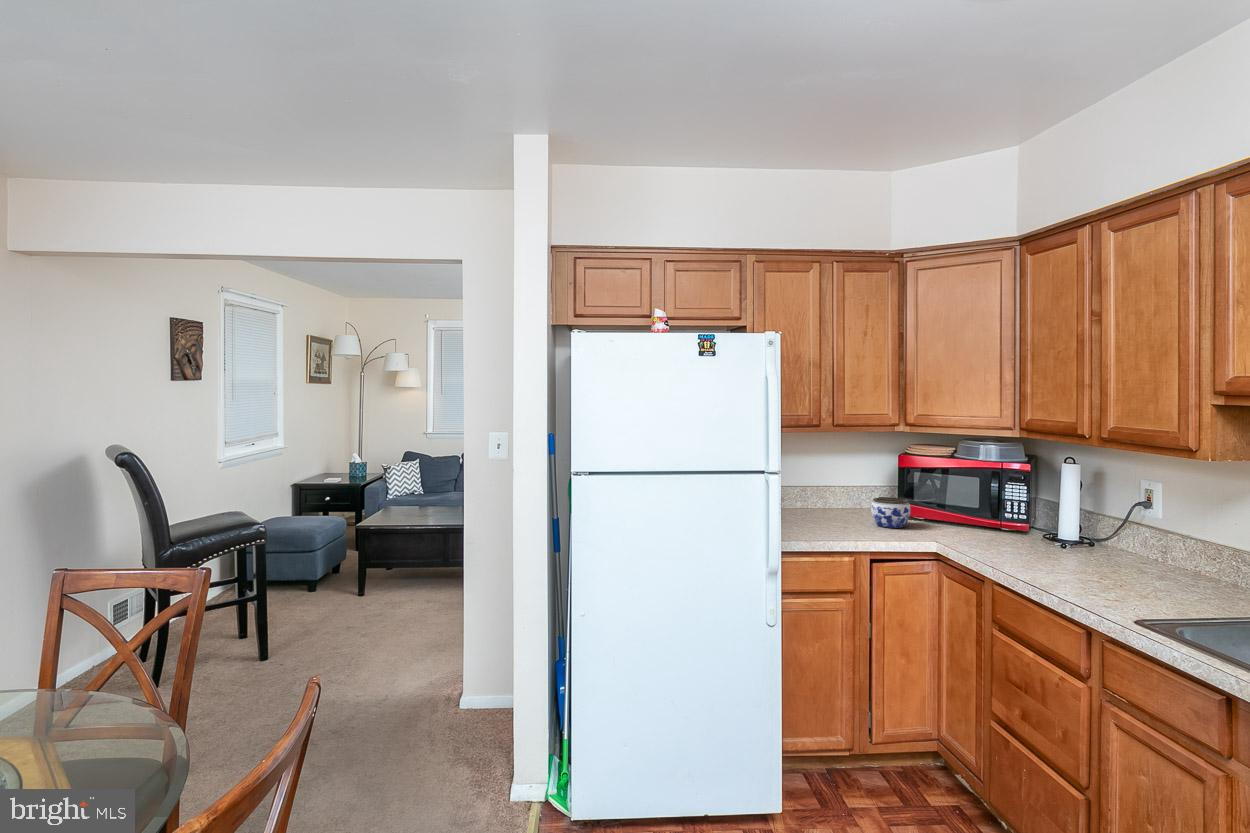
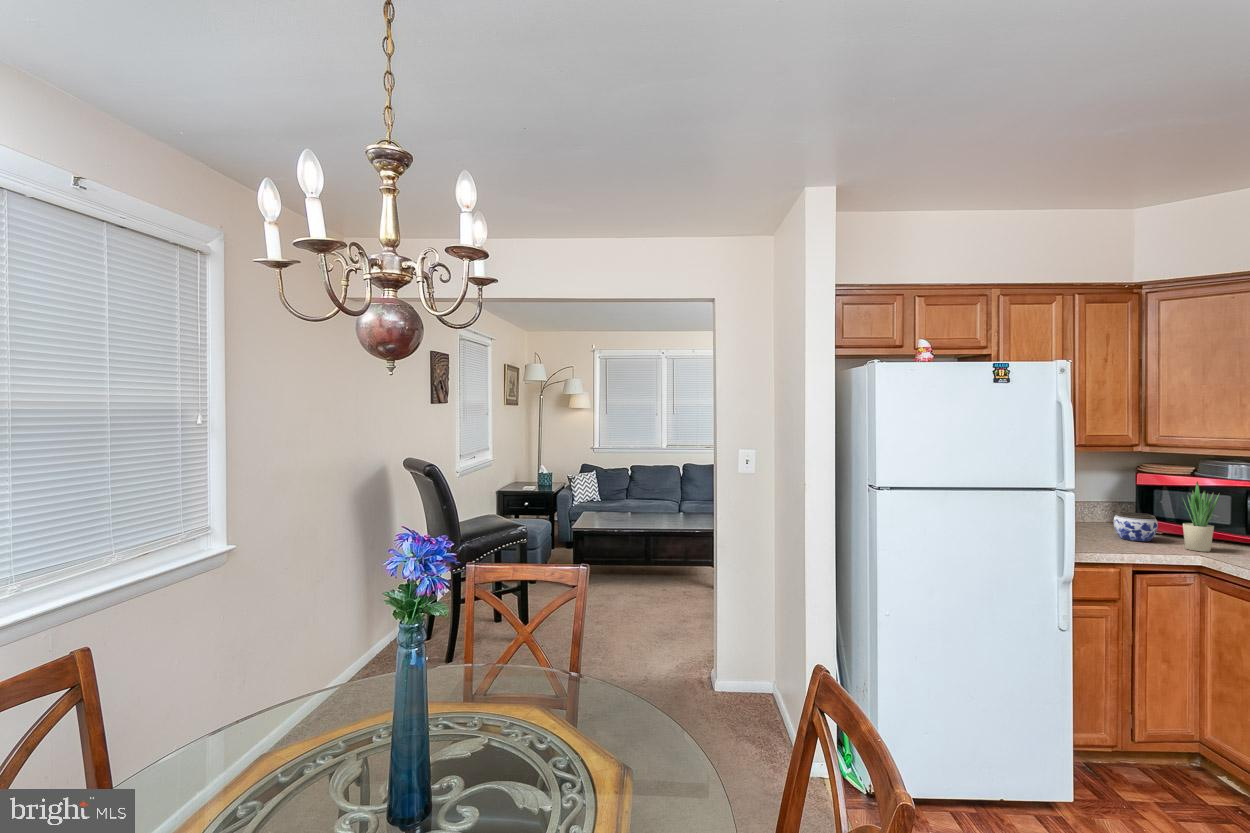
potted plant: none [926,461,960,537] -> present [1183,481,1219,552]

